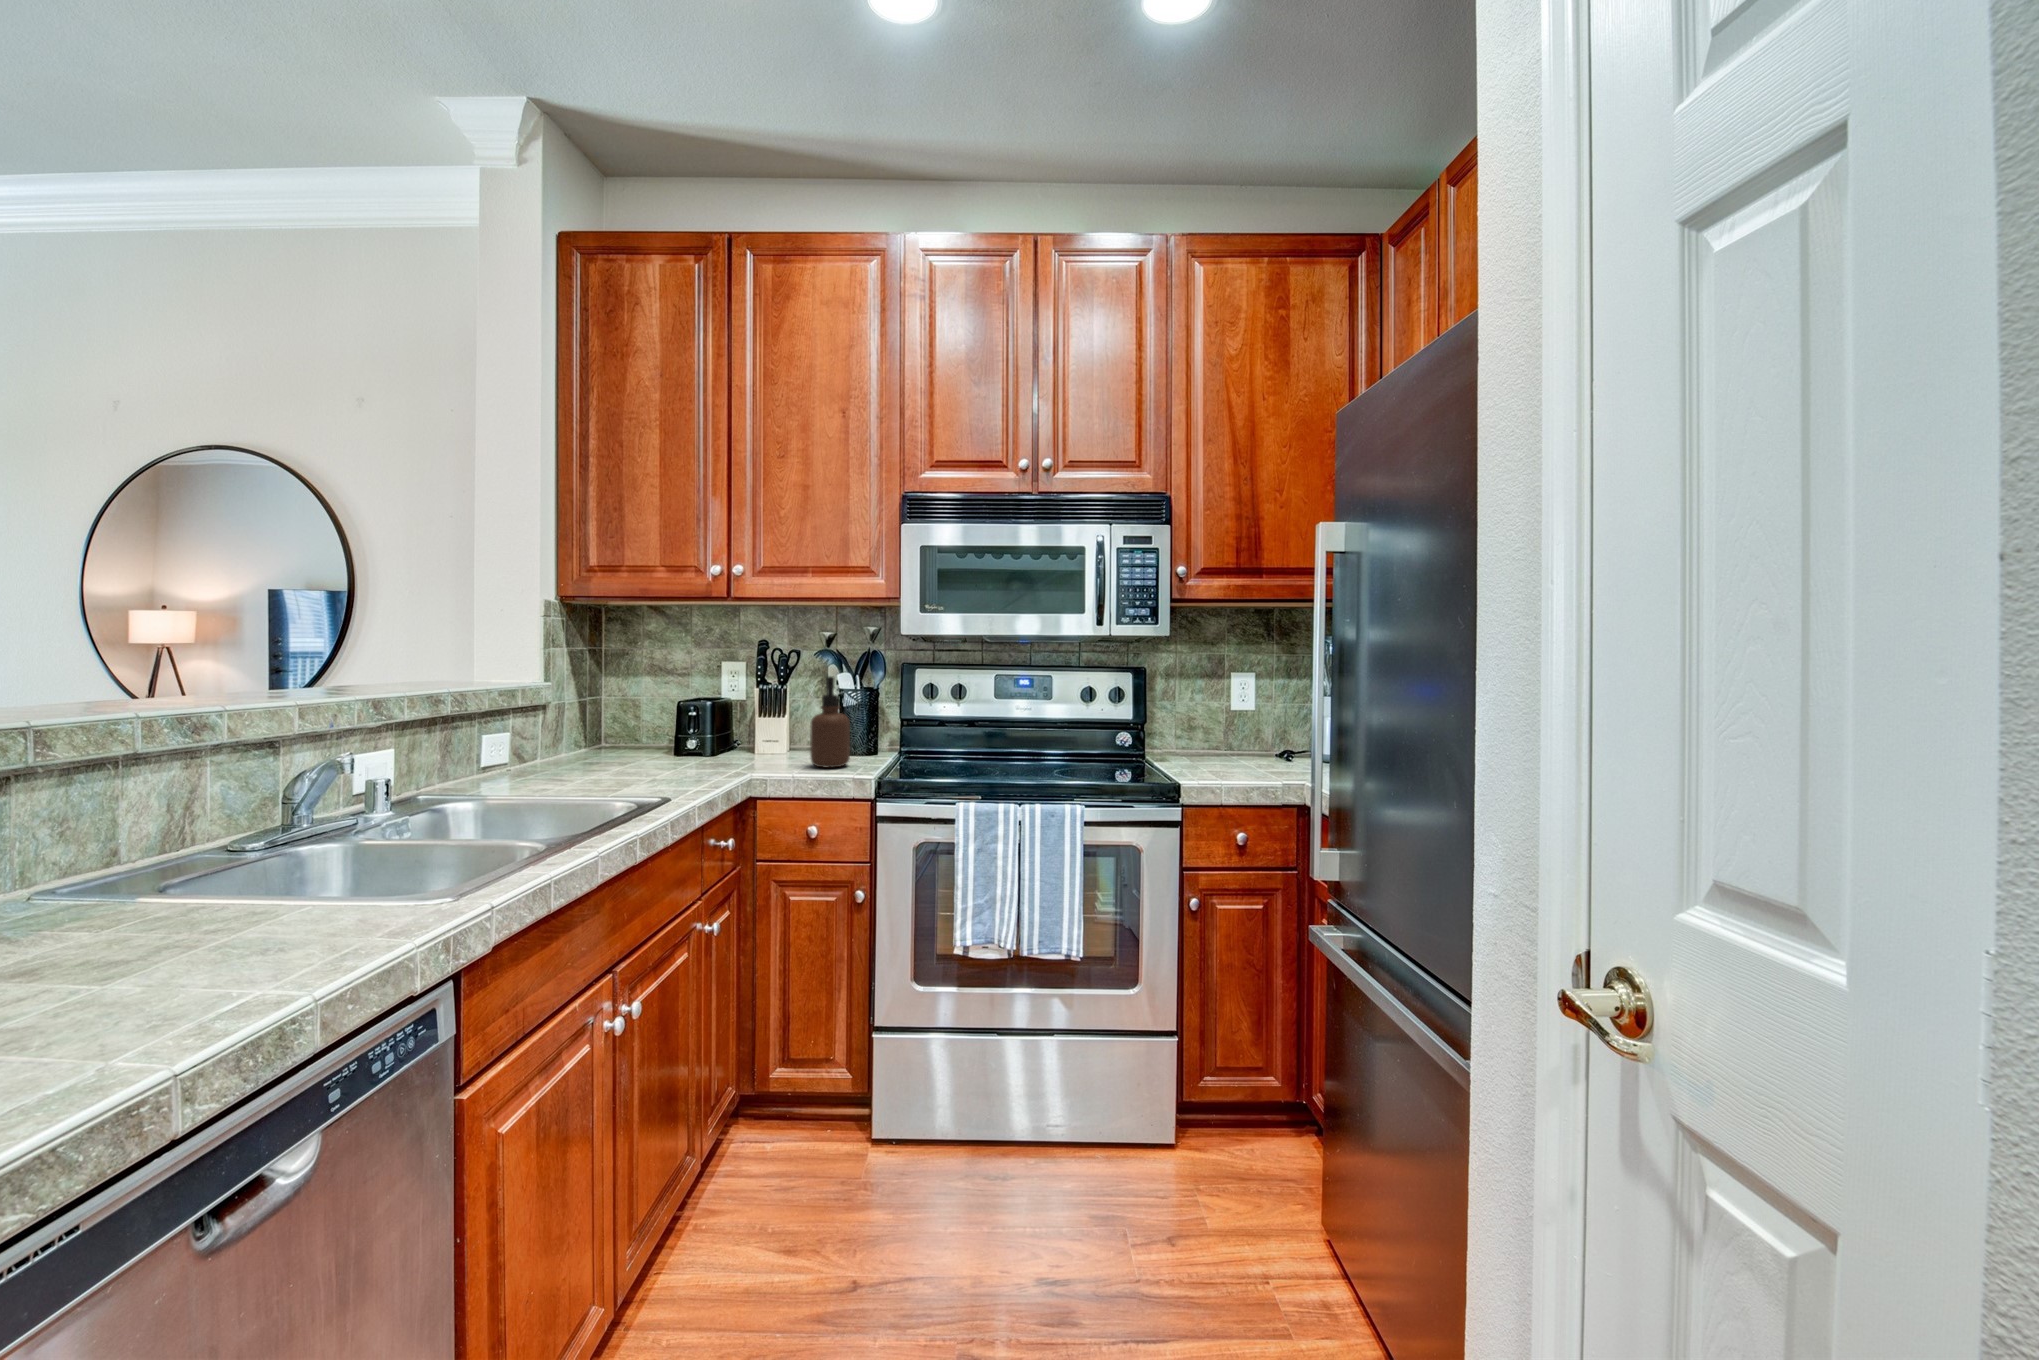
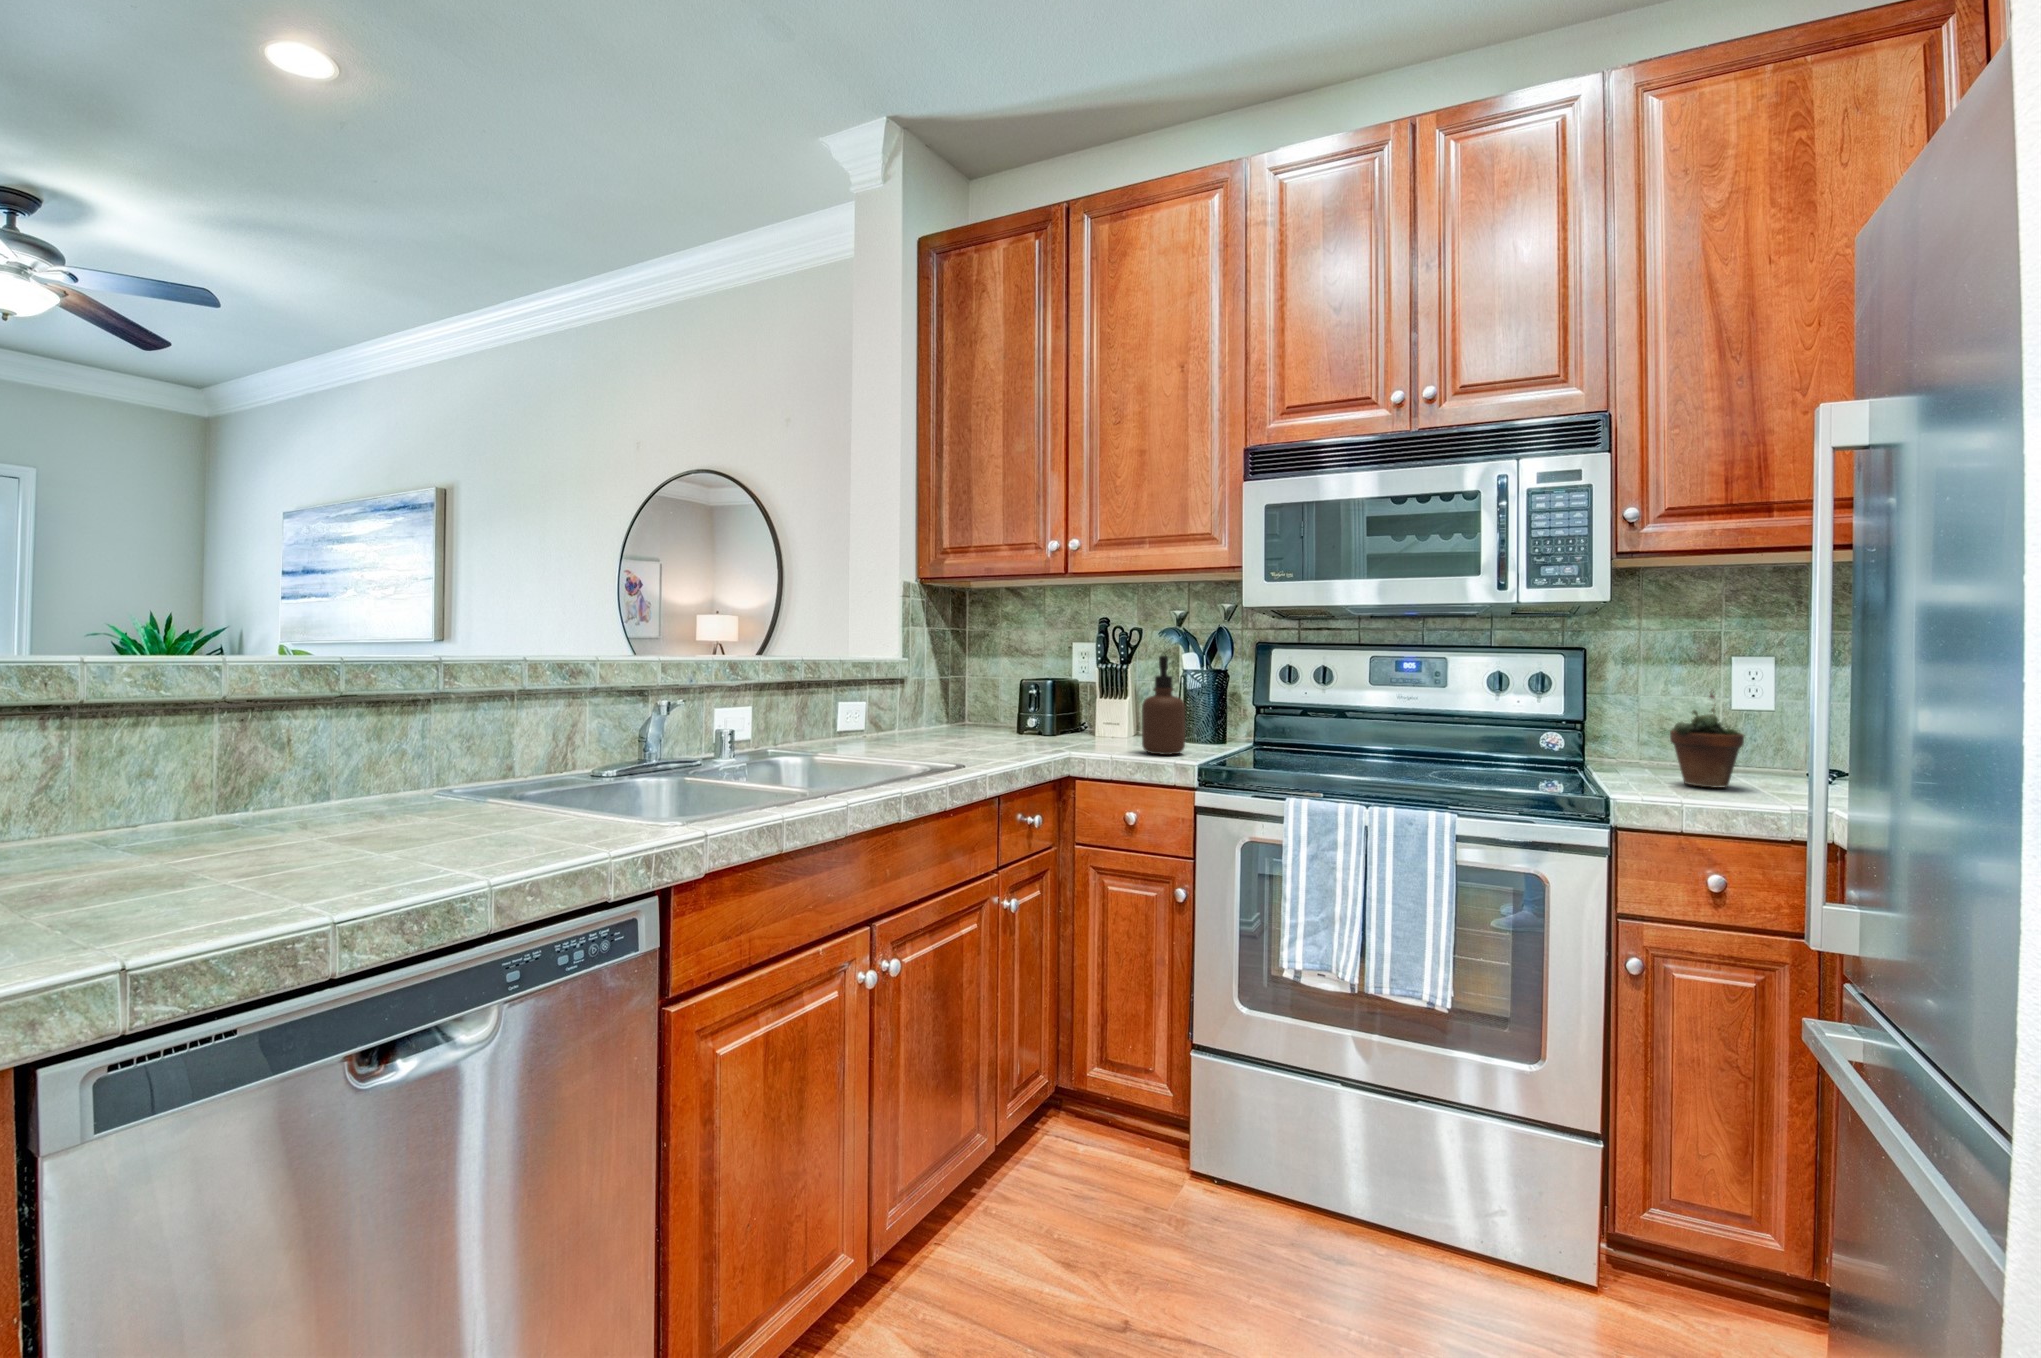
succulent plant: none [1201,696,1244,767] -> present [1670,692,1744,788]

